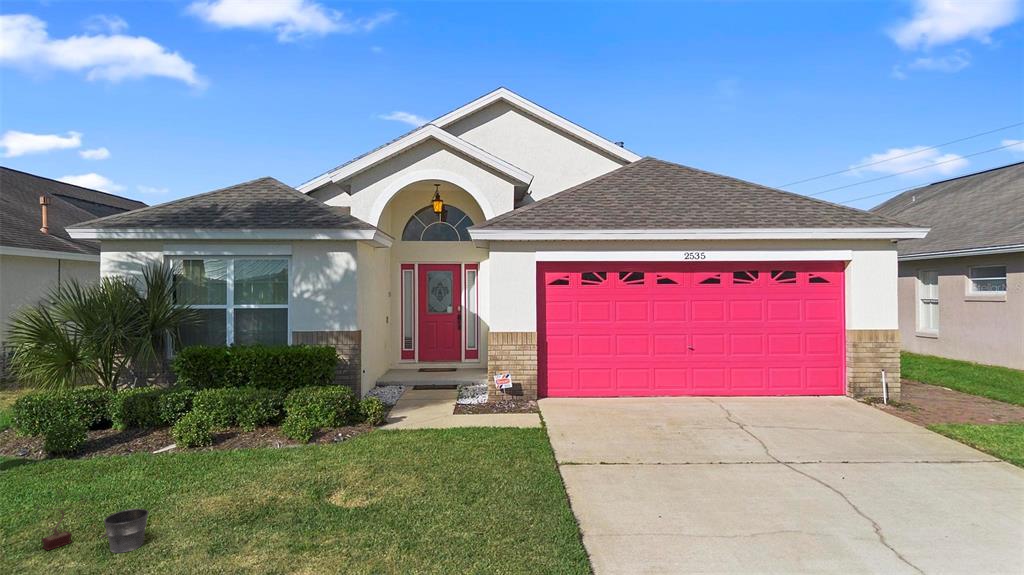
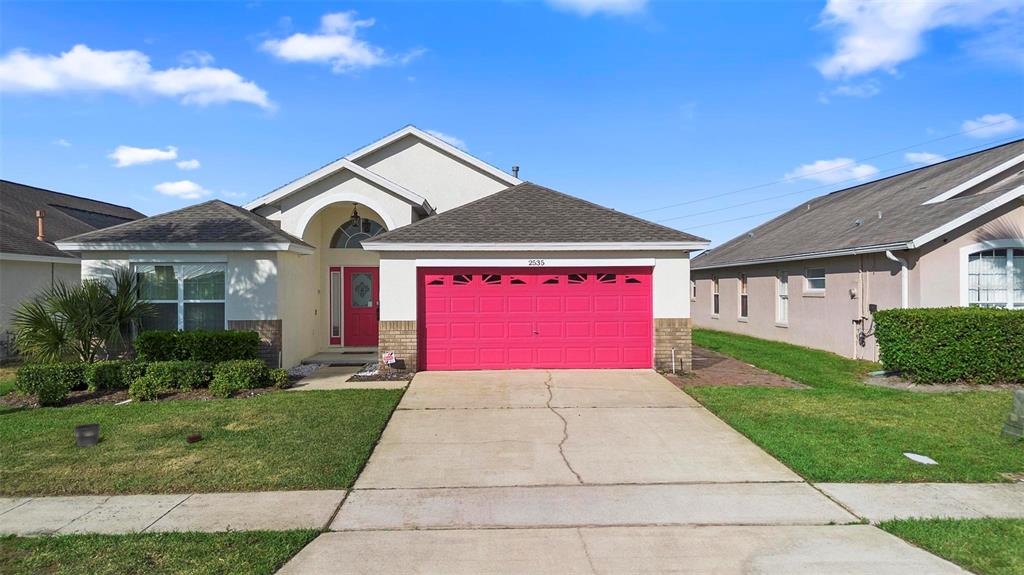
potted plant: present [35,489,95,550] -> present [184,409,202,442]

